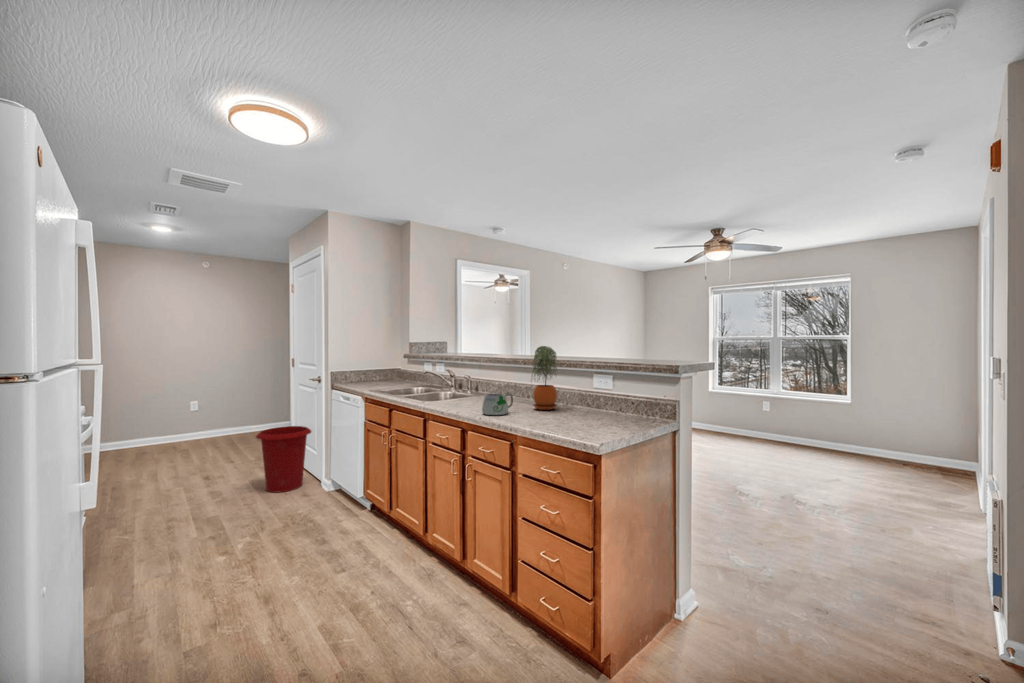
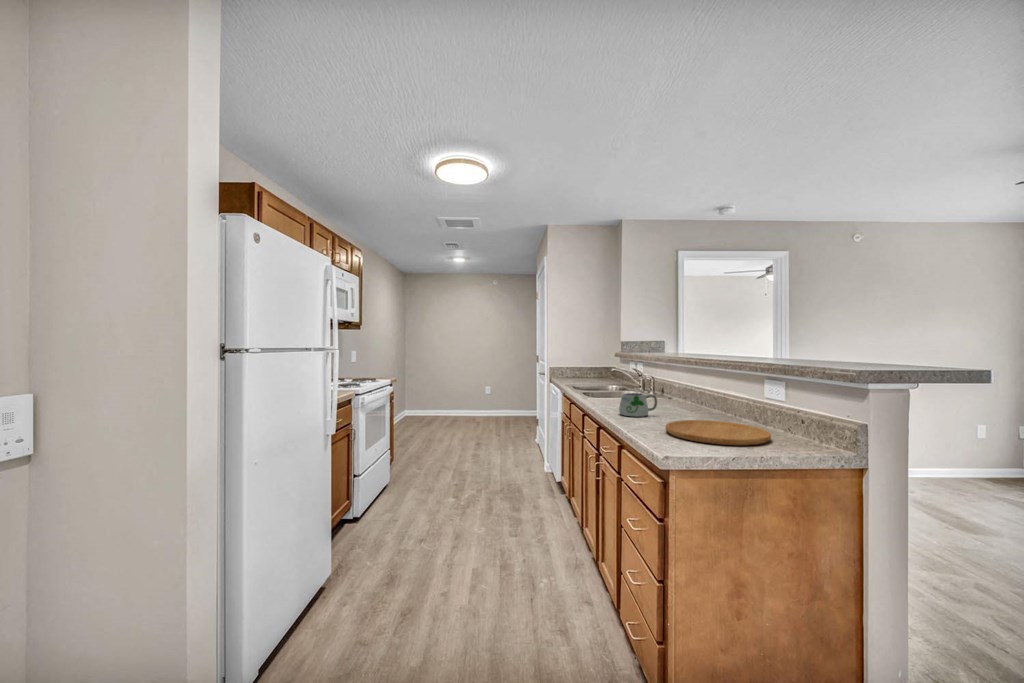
potted plant: present [532,346,557,410] -> none [681,343,719,419]
cutting board: none [546,410,623,428] -> present [666,420,771,445]
waste bin: present [256,426,311,493] -> none [499,410,539,464]

